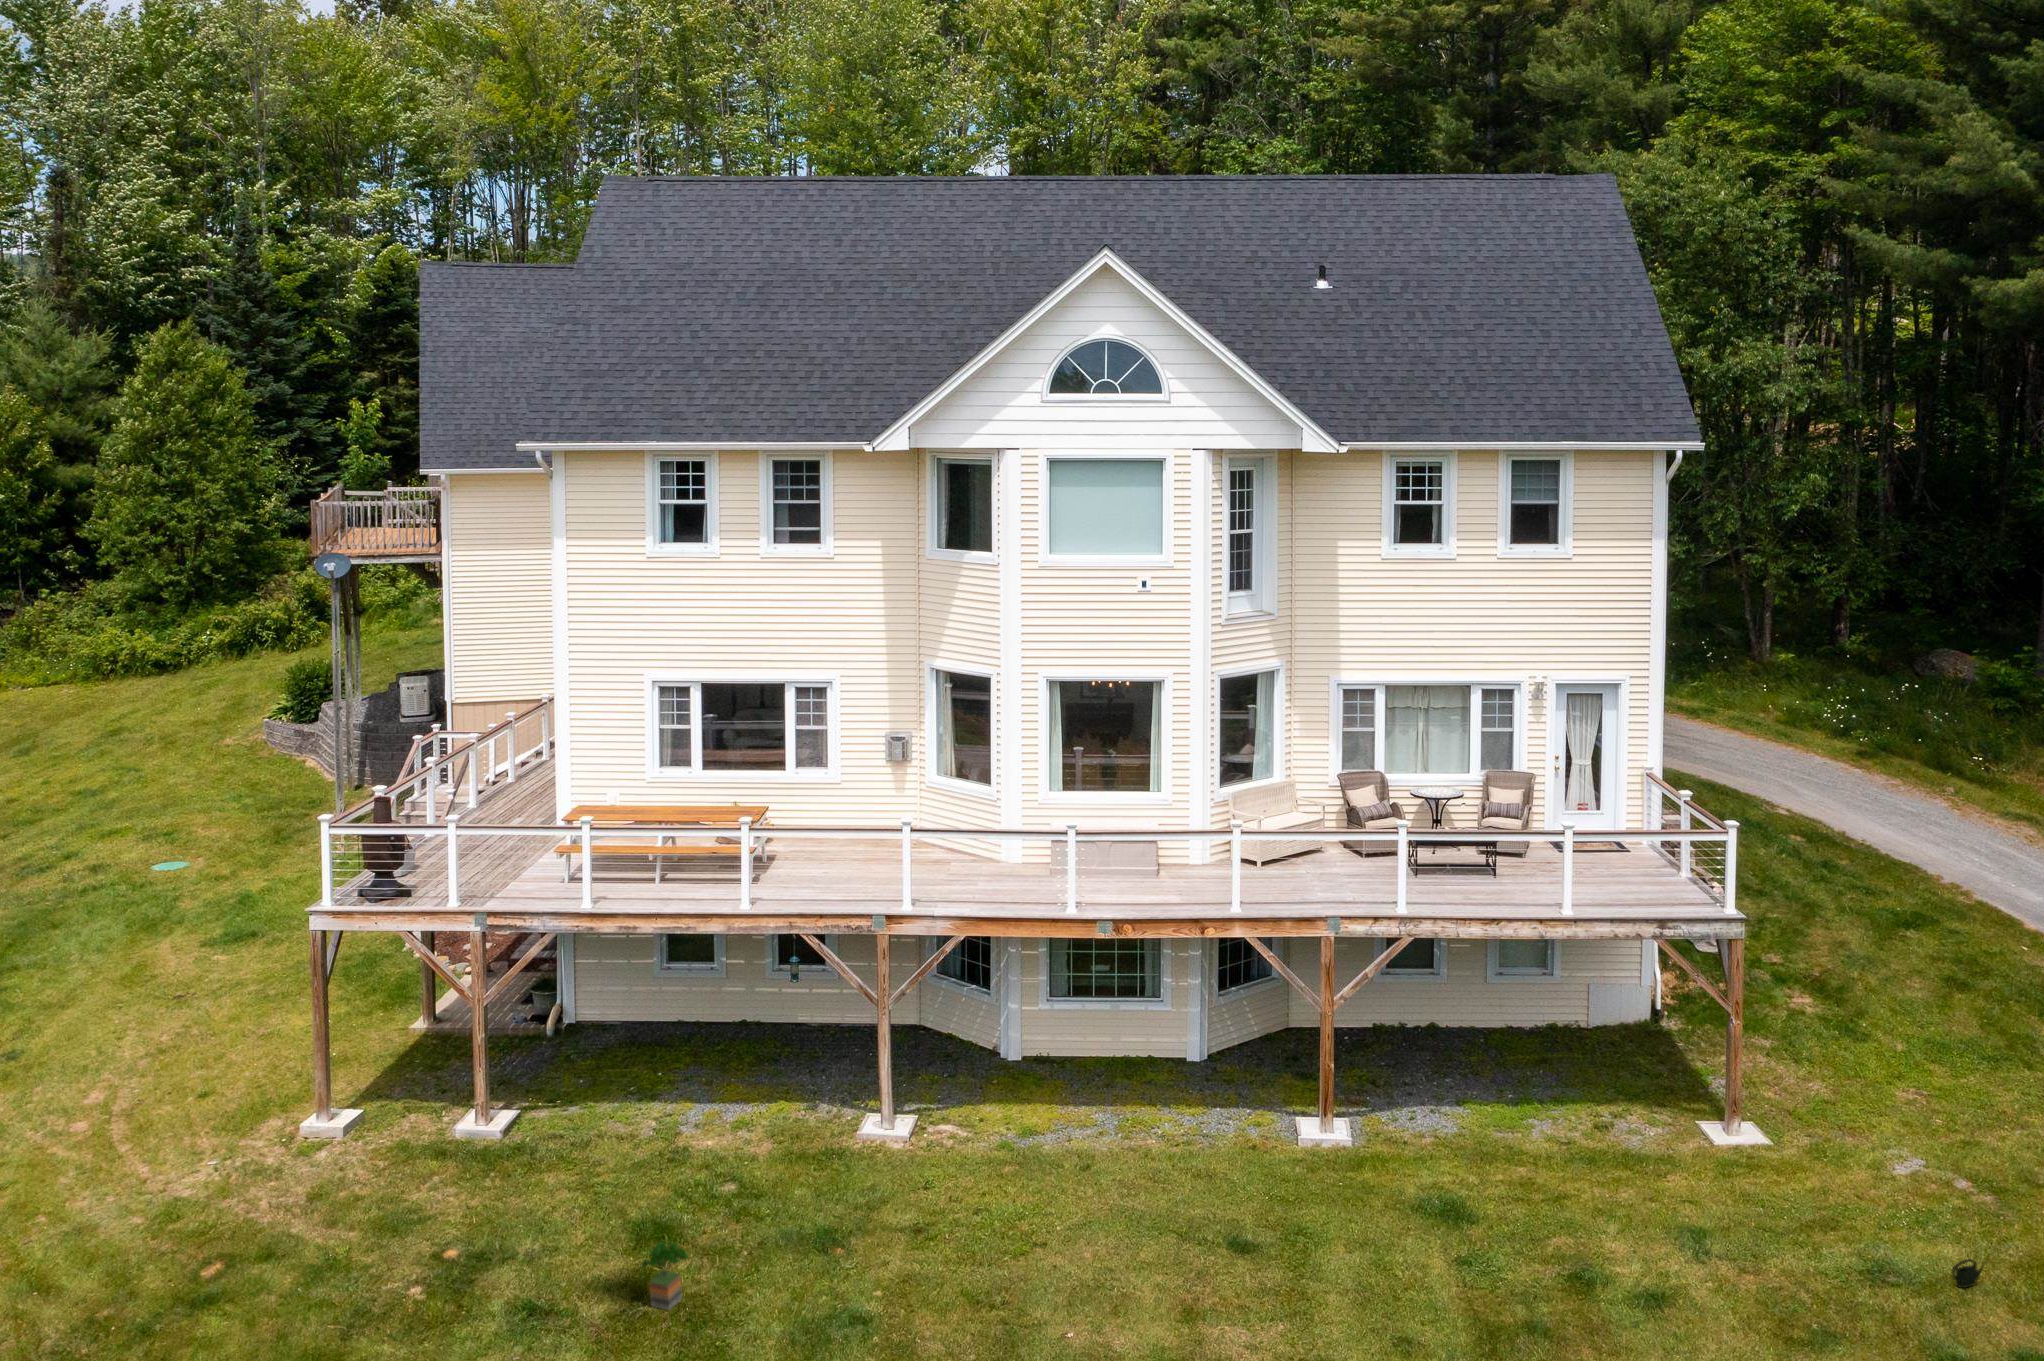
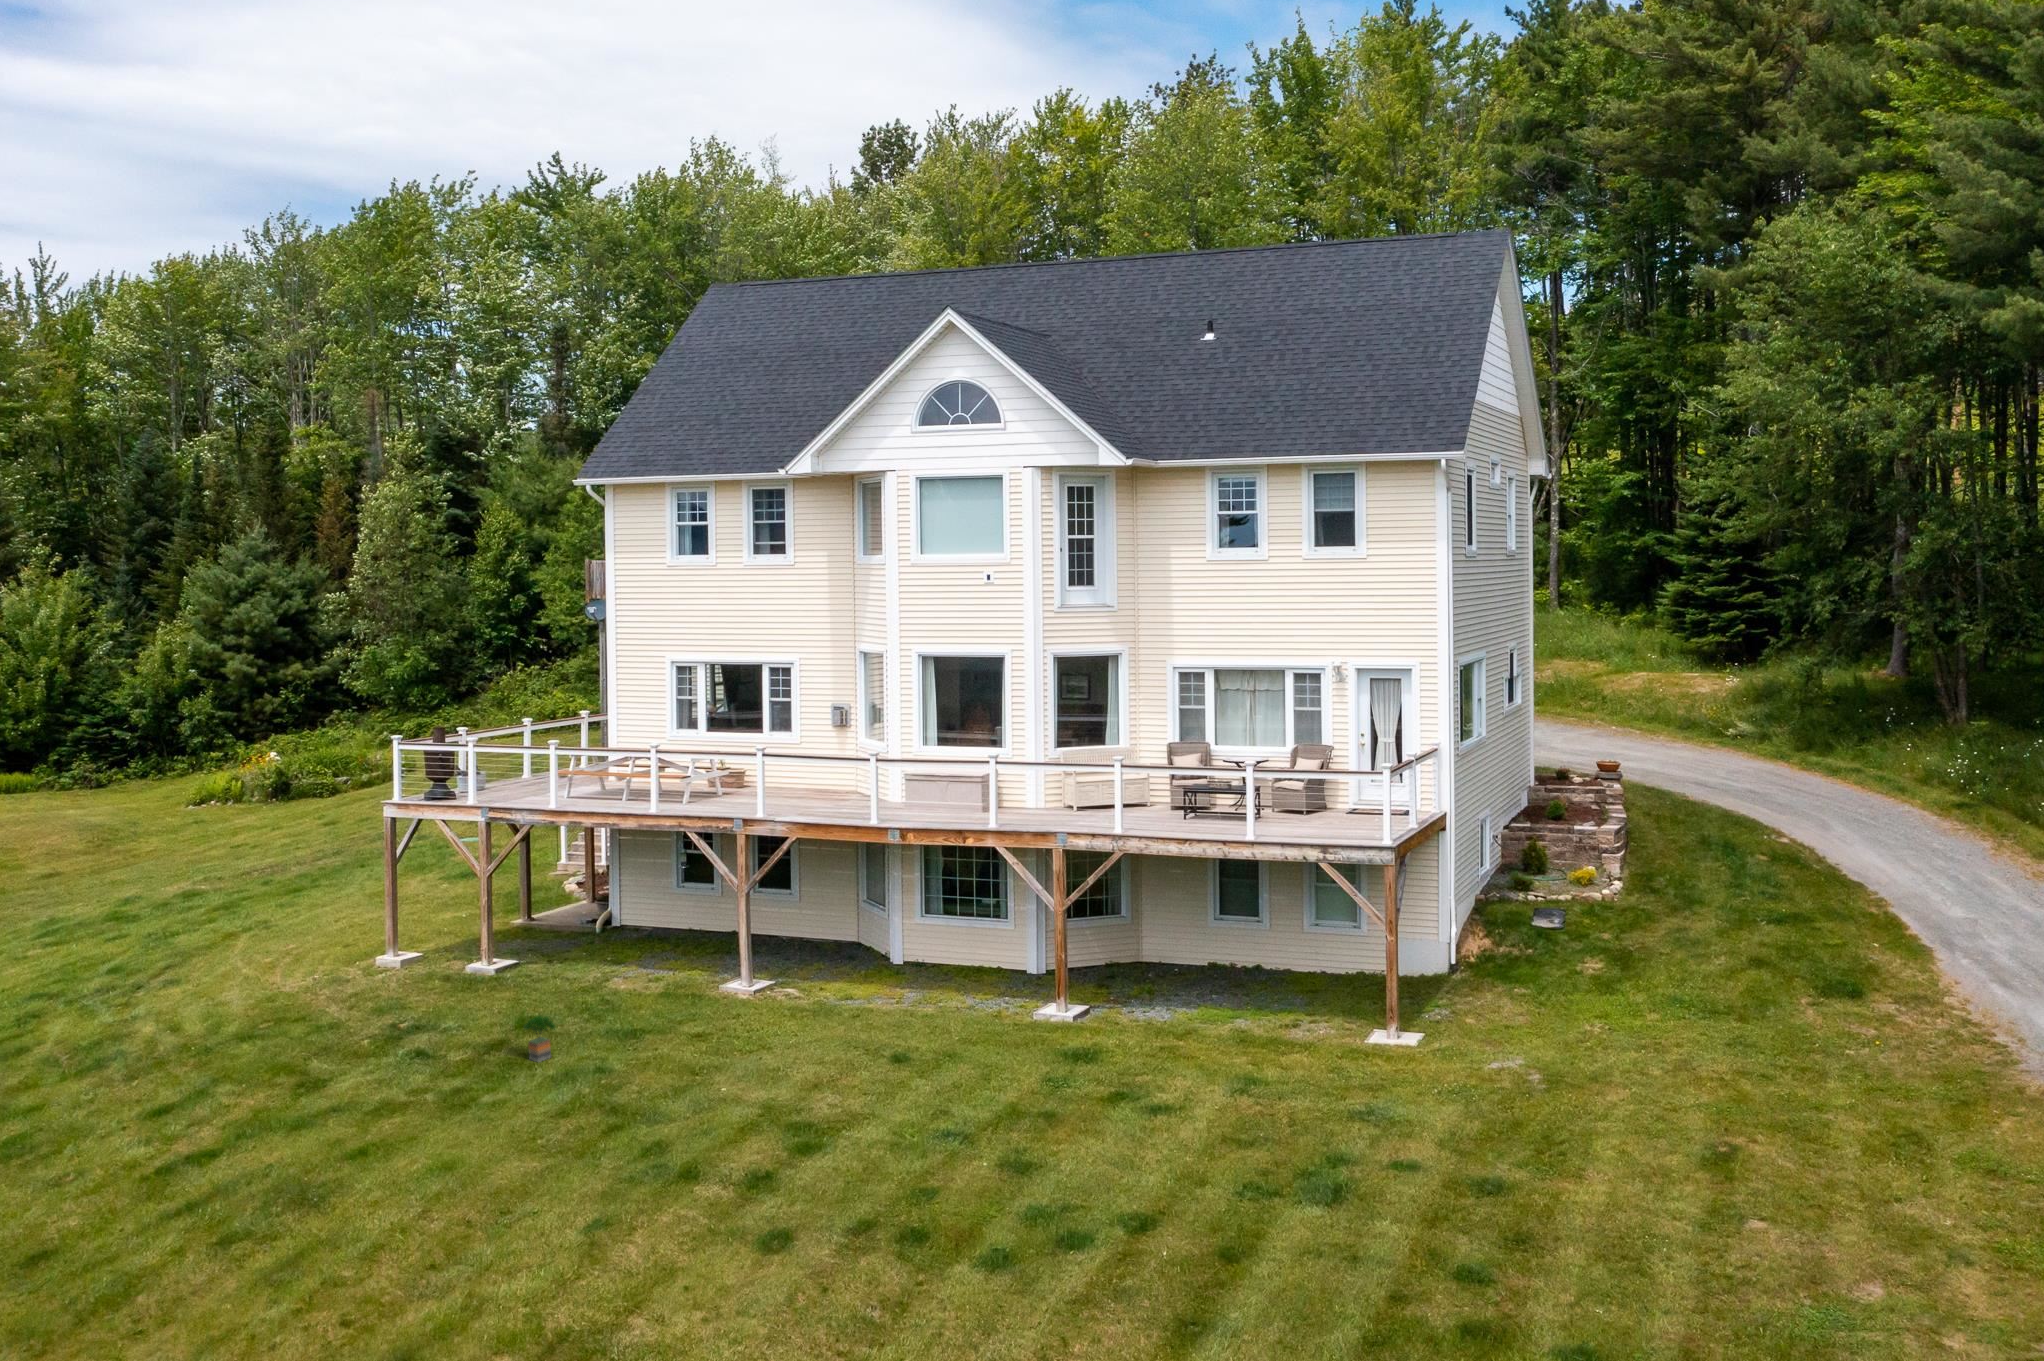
watering can: present [1952,1259,1986,1288] -> none [1461,1105,1498,1129]

